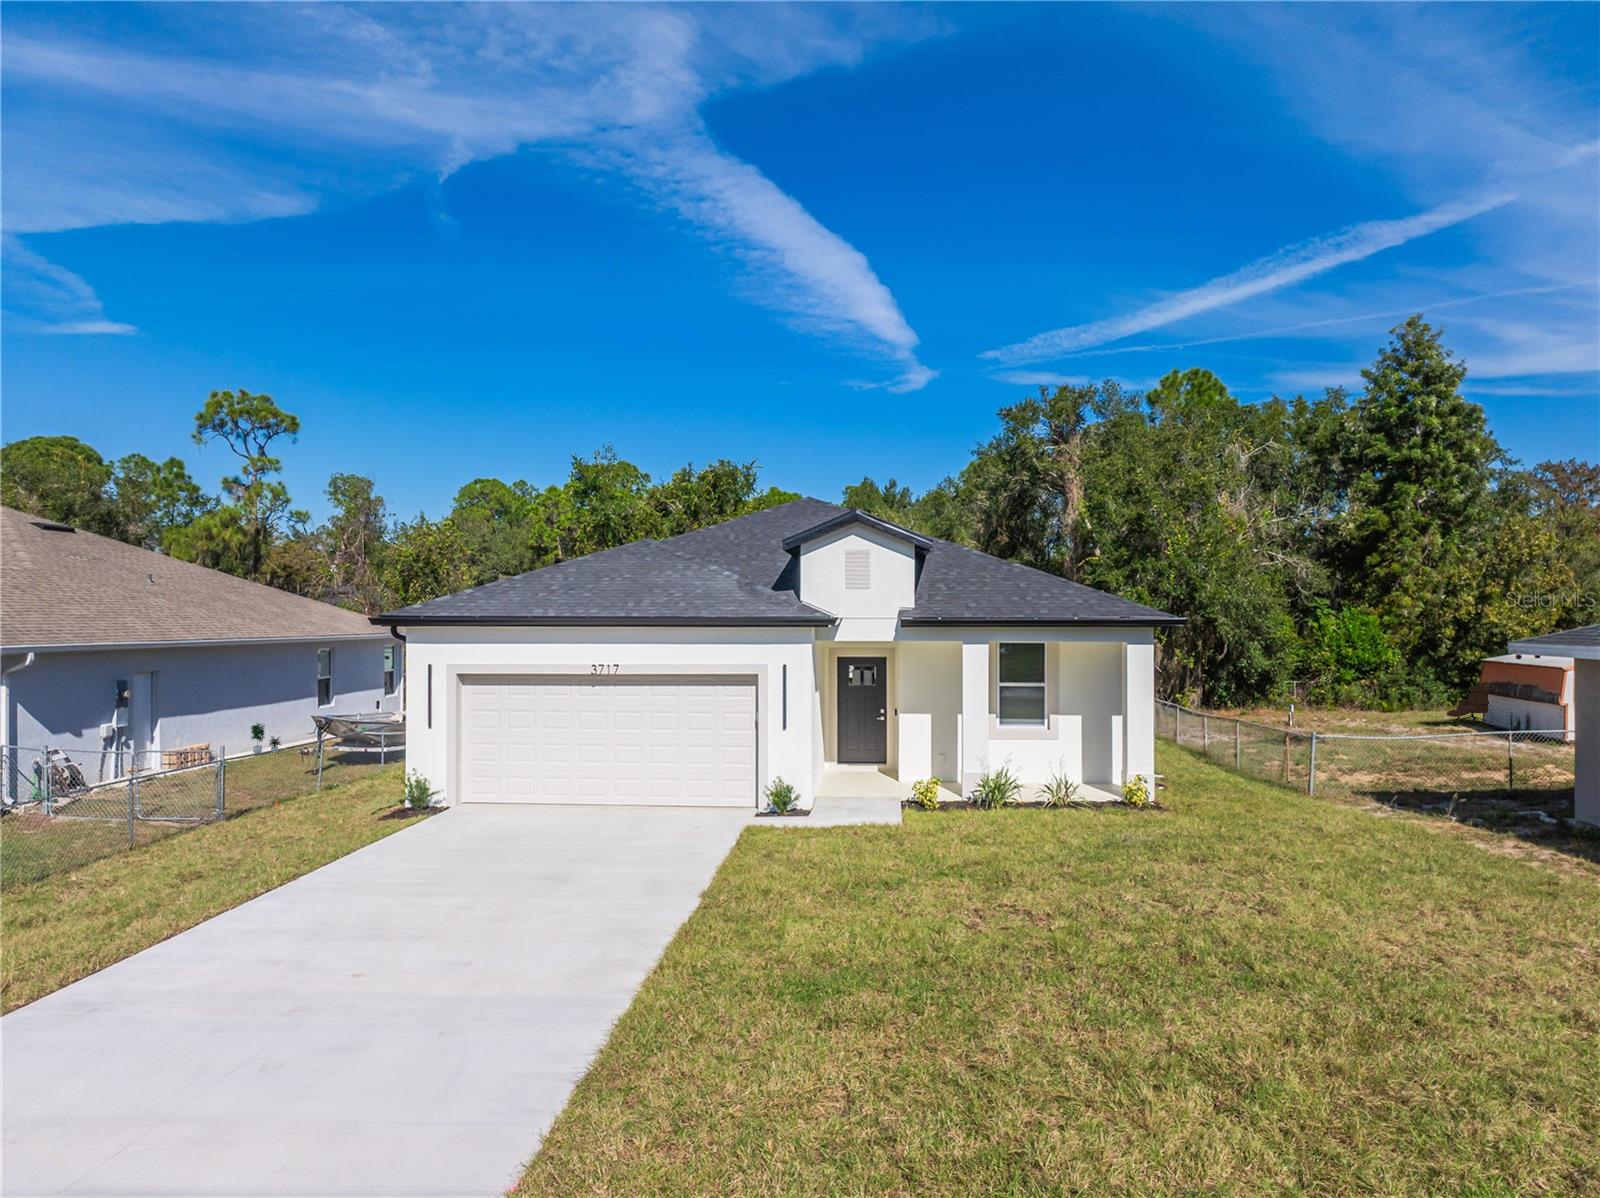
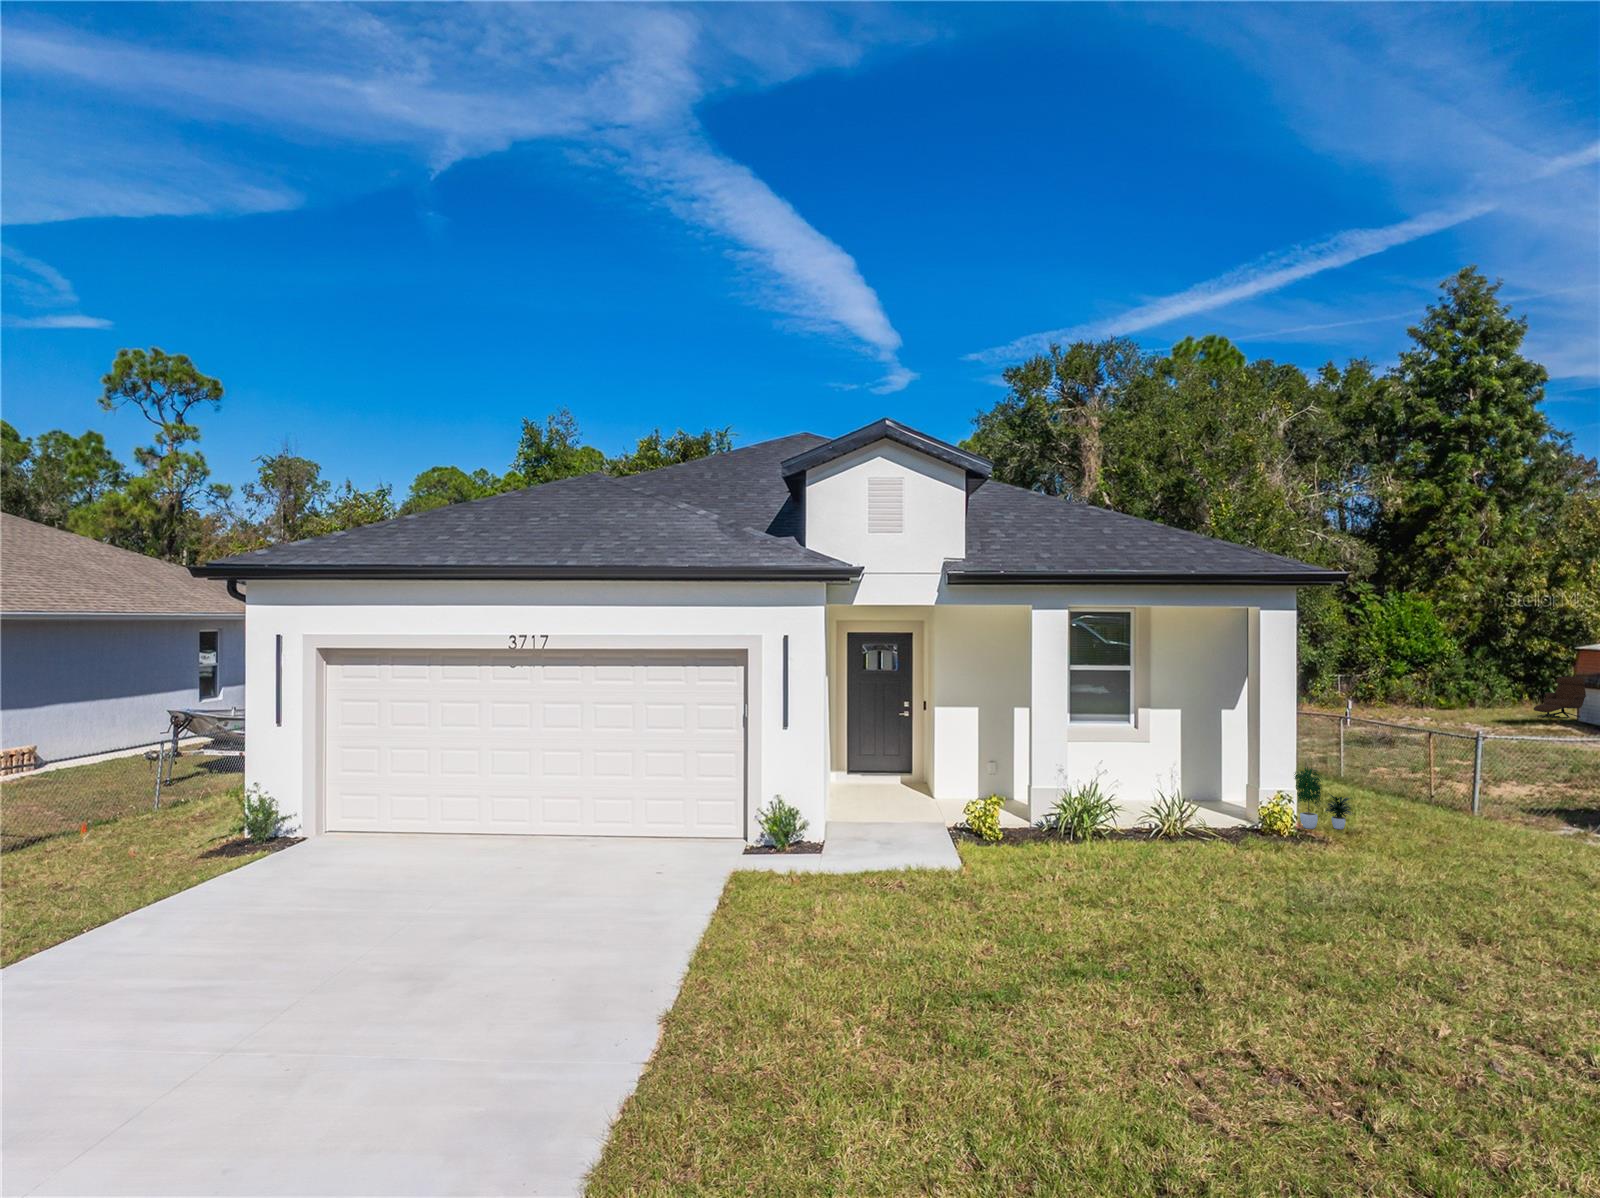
potted plant: present [251,724,281,754] -> present [1294,767,1353,829]

